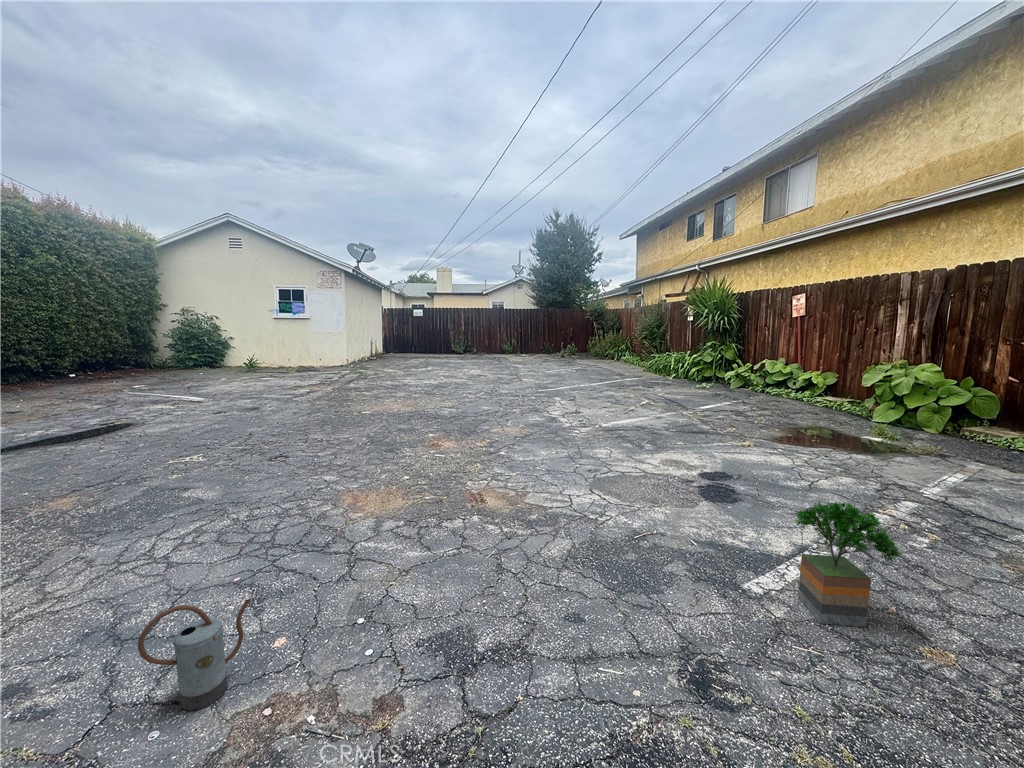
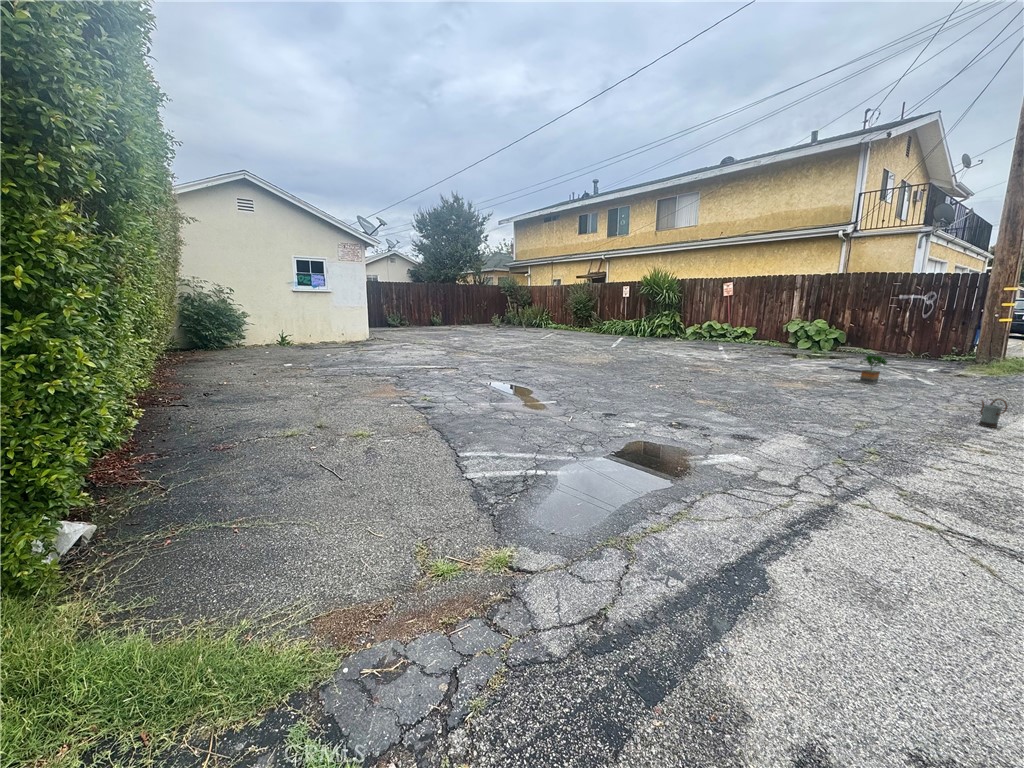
potted tree: present [794,501,901,627] -> present [860,355,887,385]

